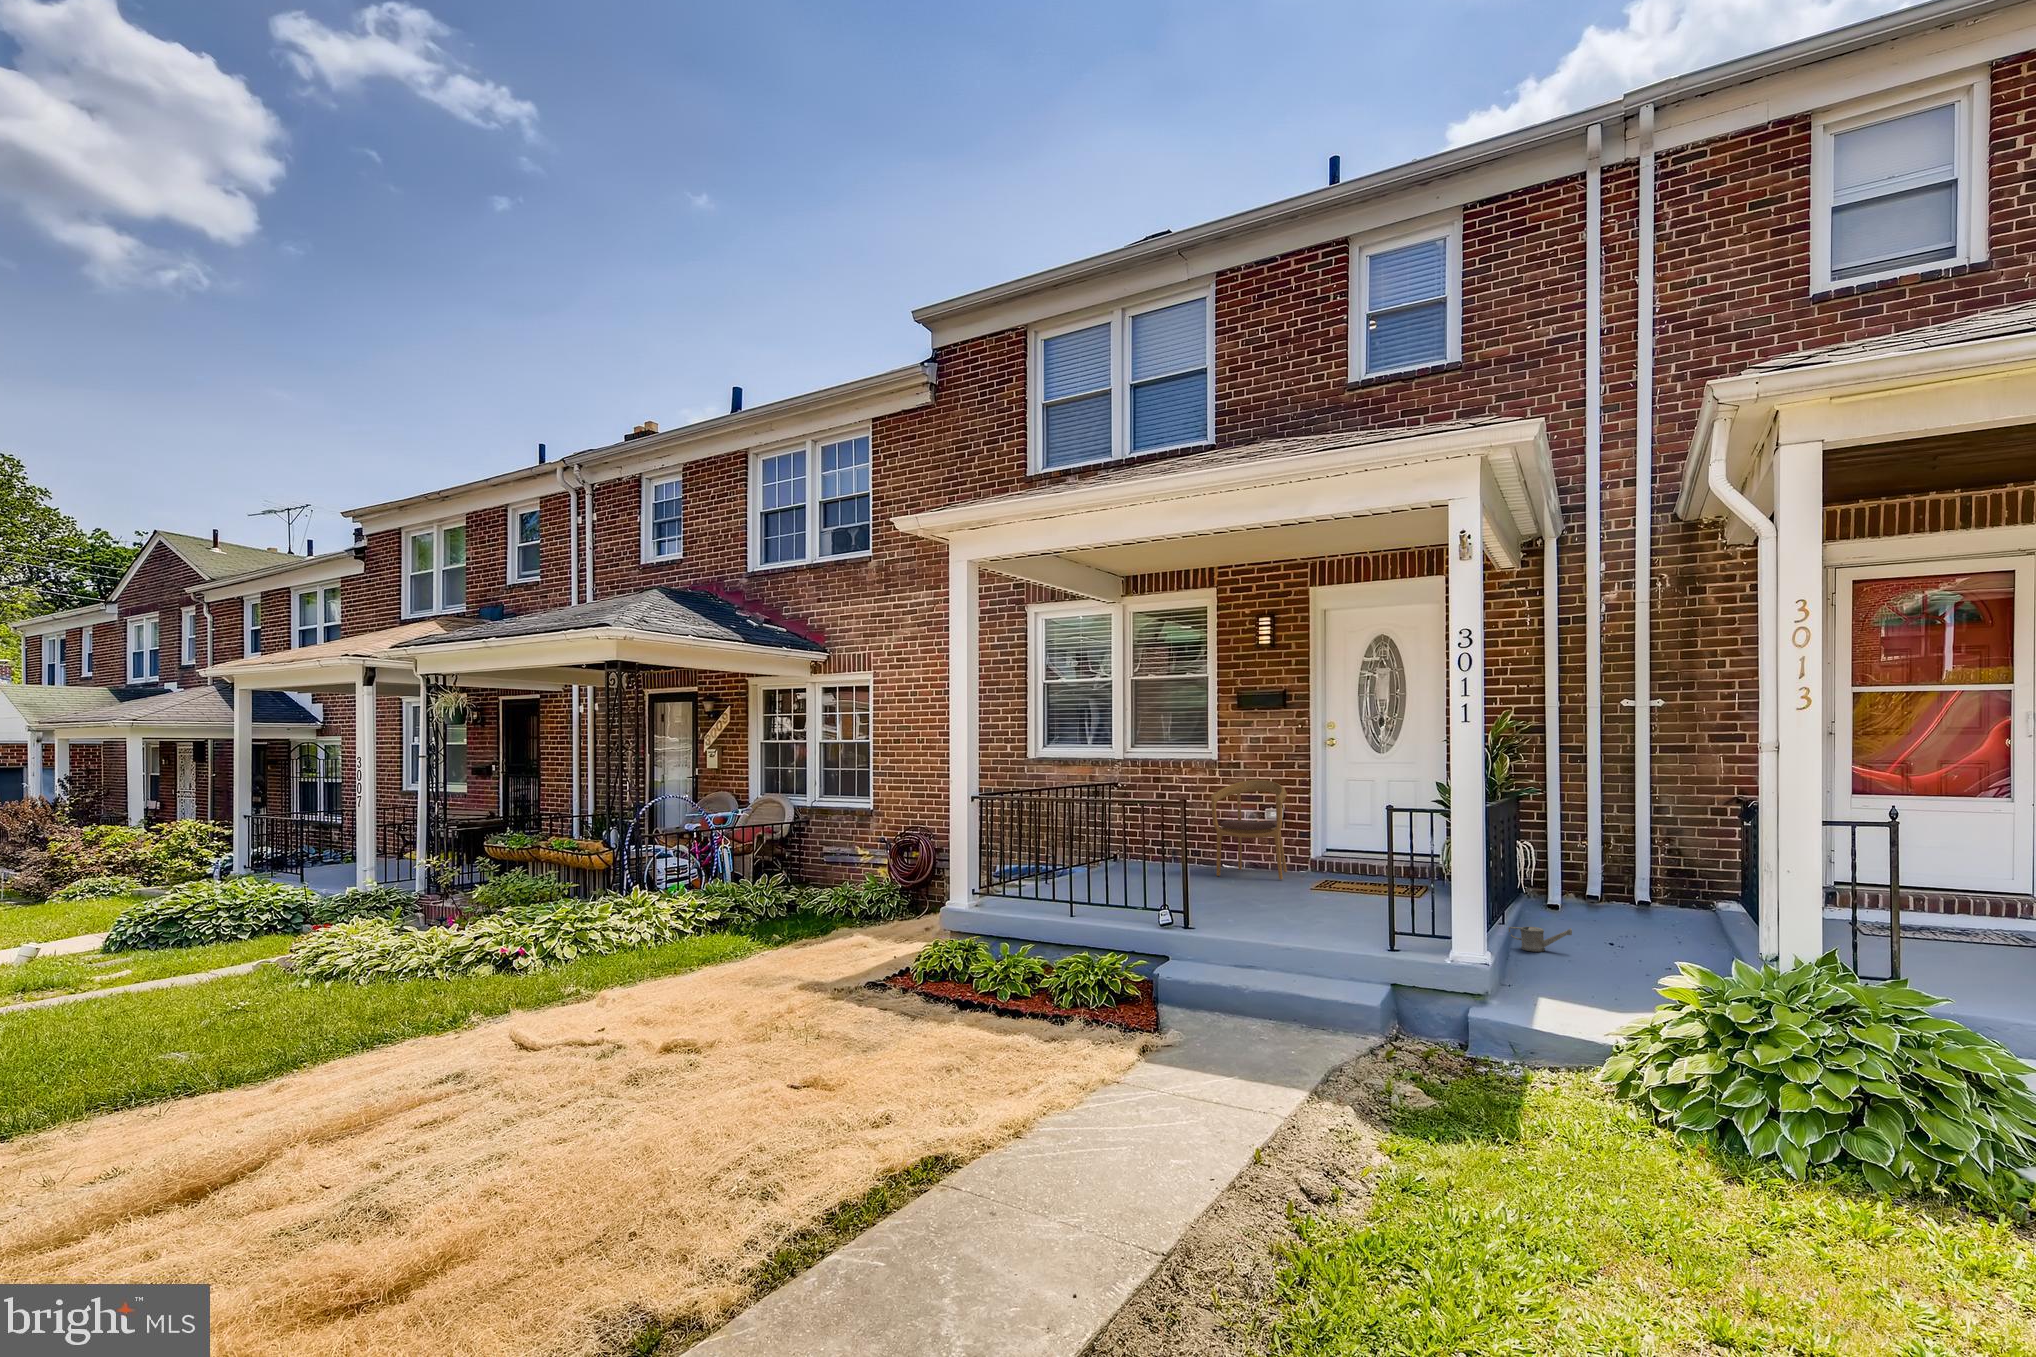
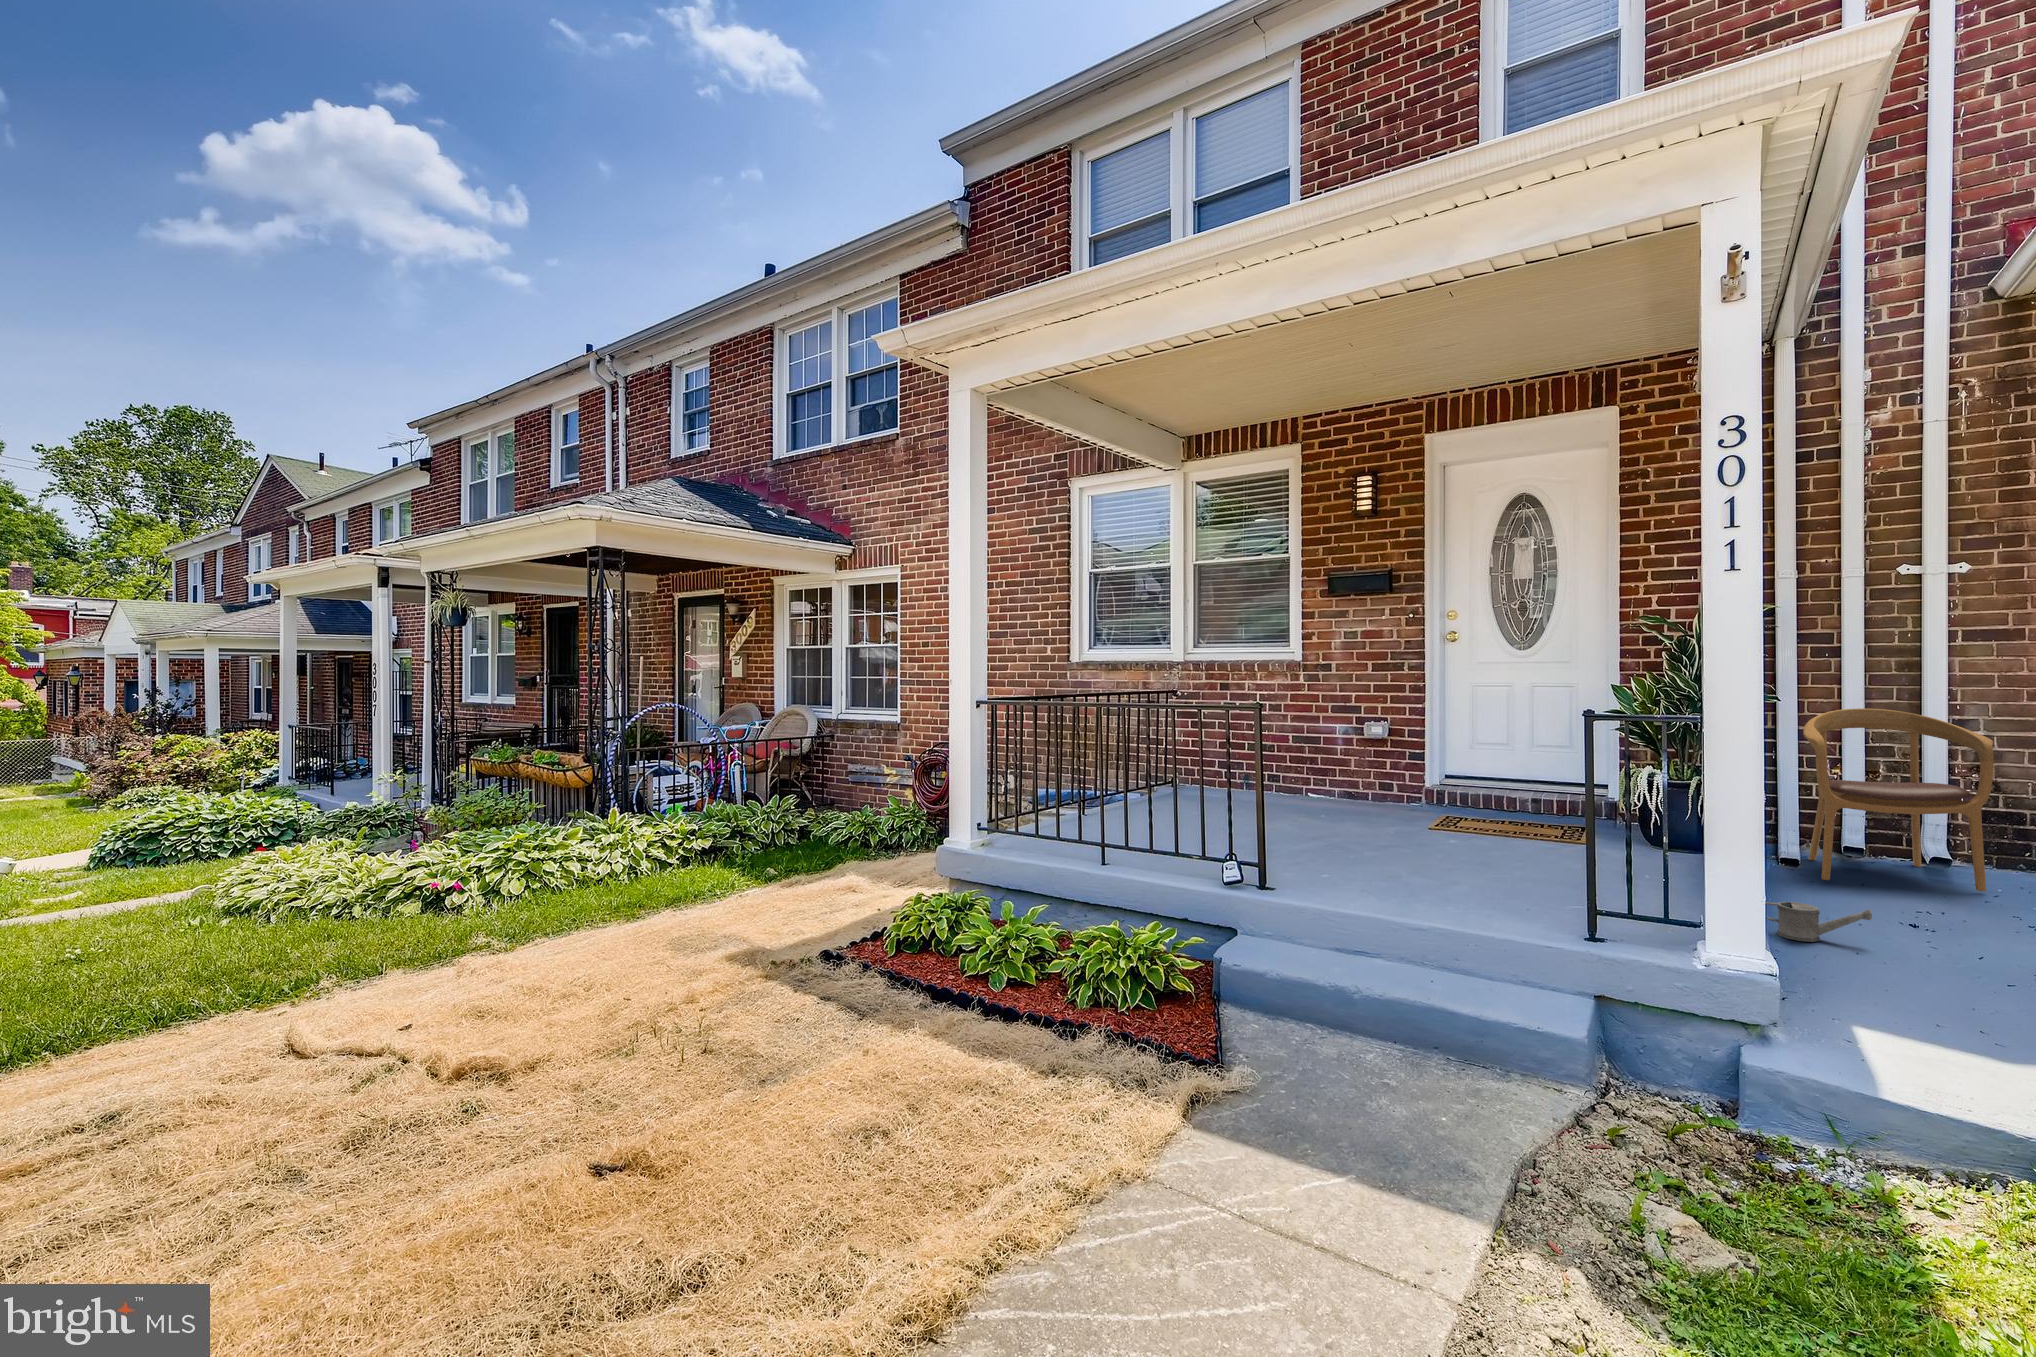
chair: present [1211,780,1287,879] -> present [1803,708,1994,892]

